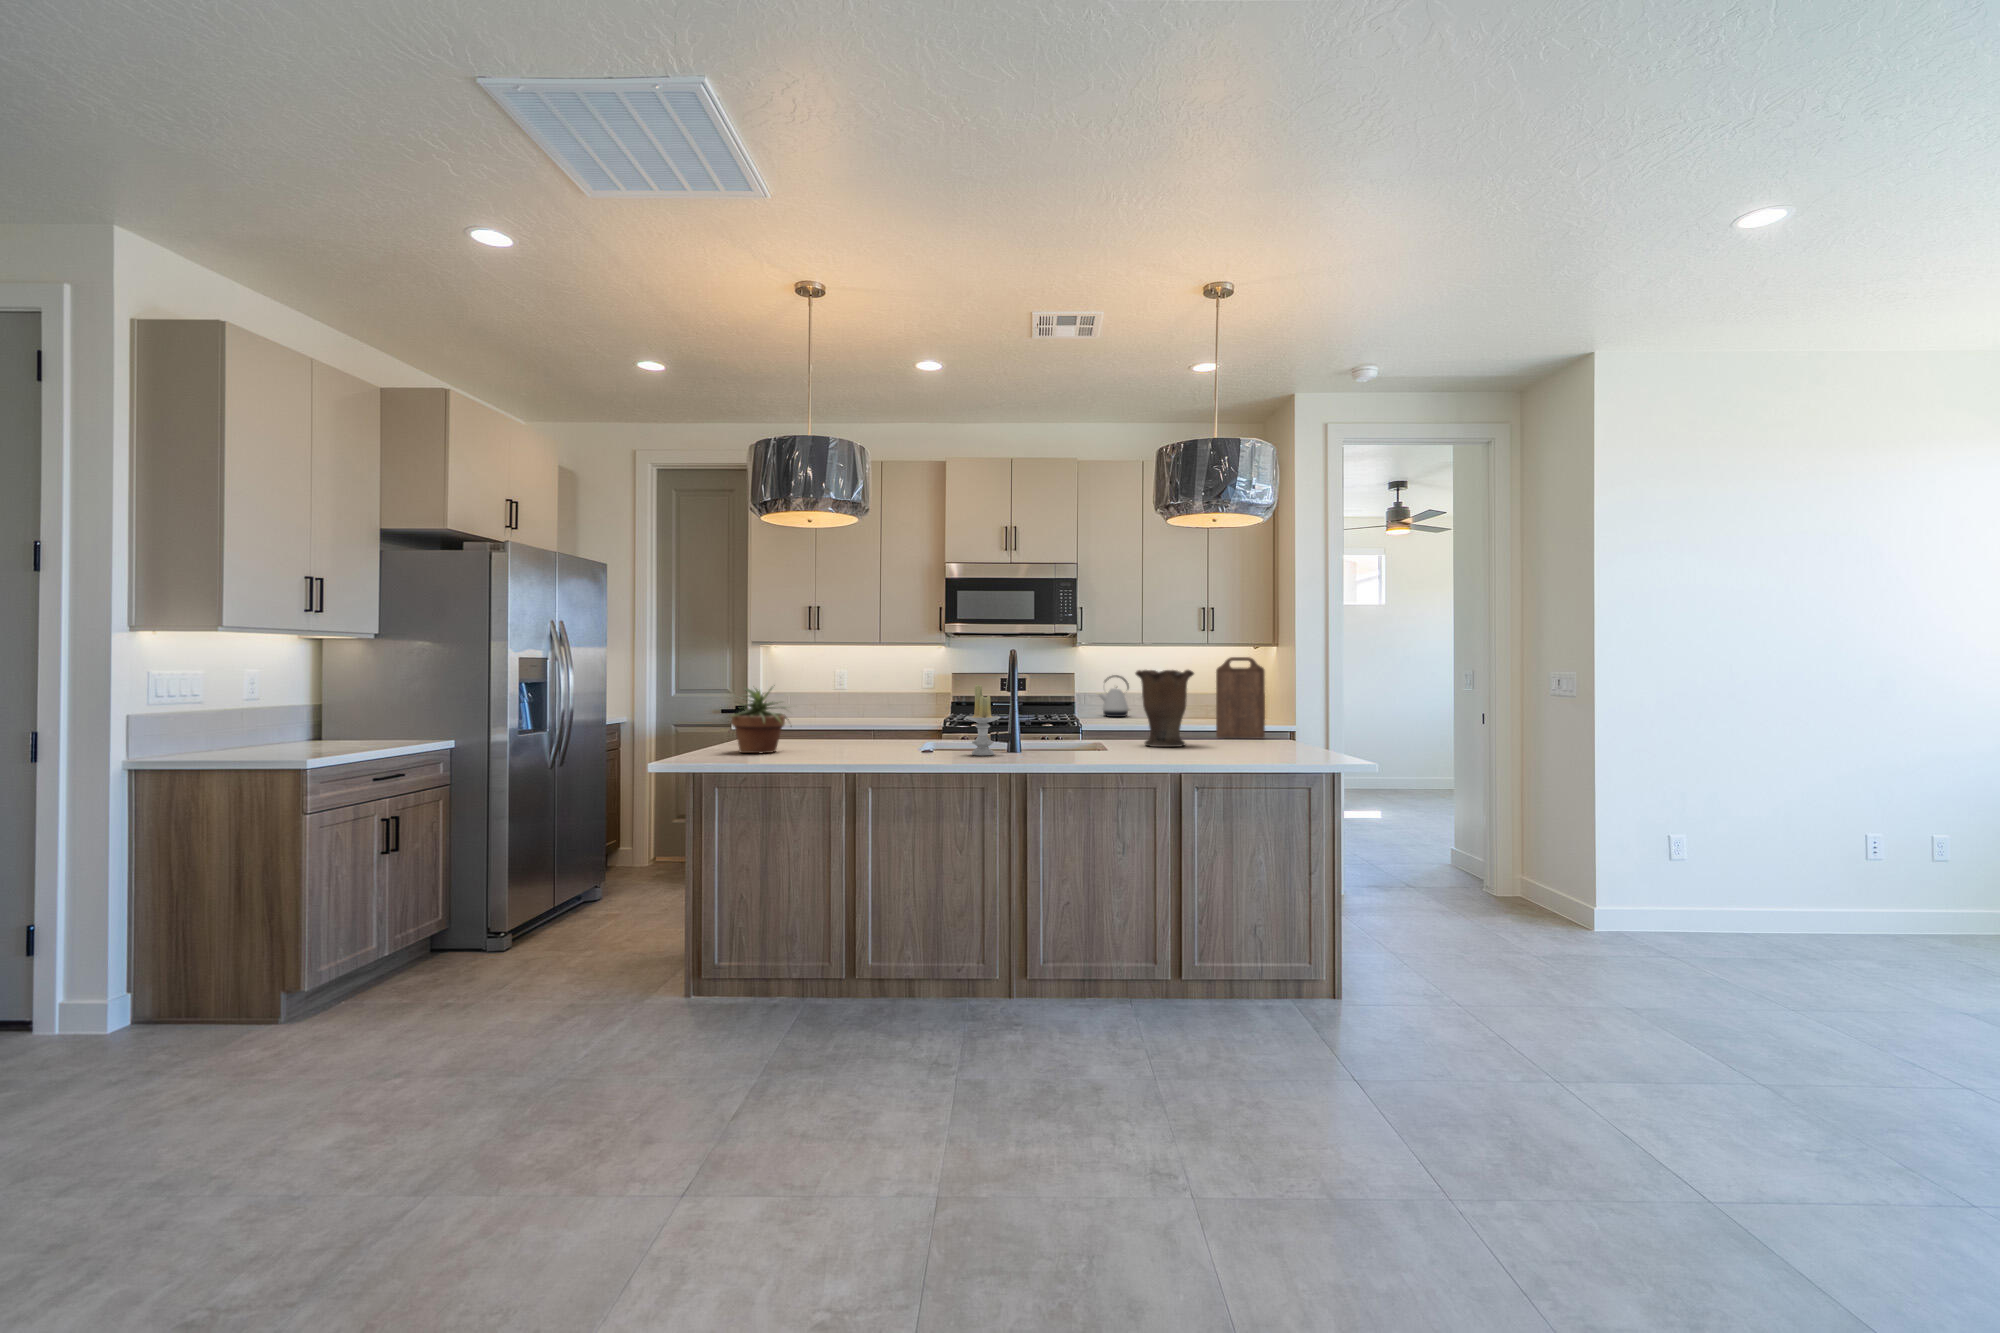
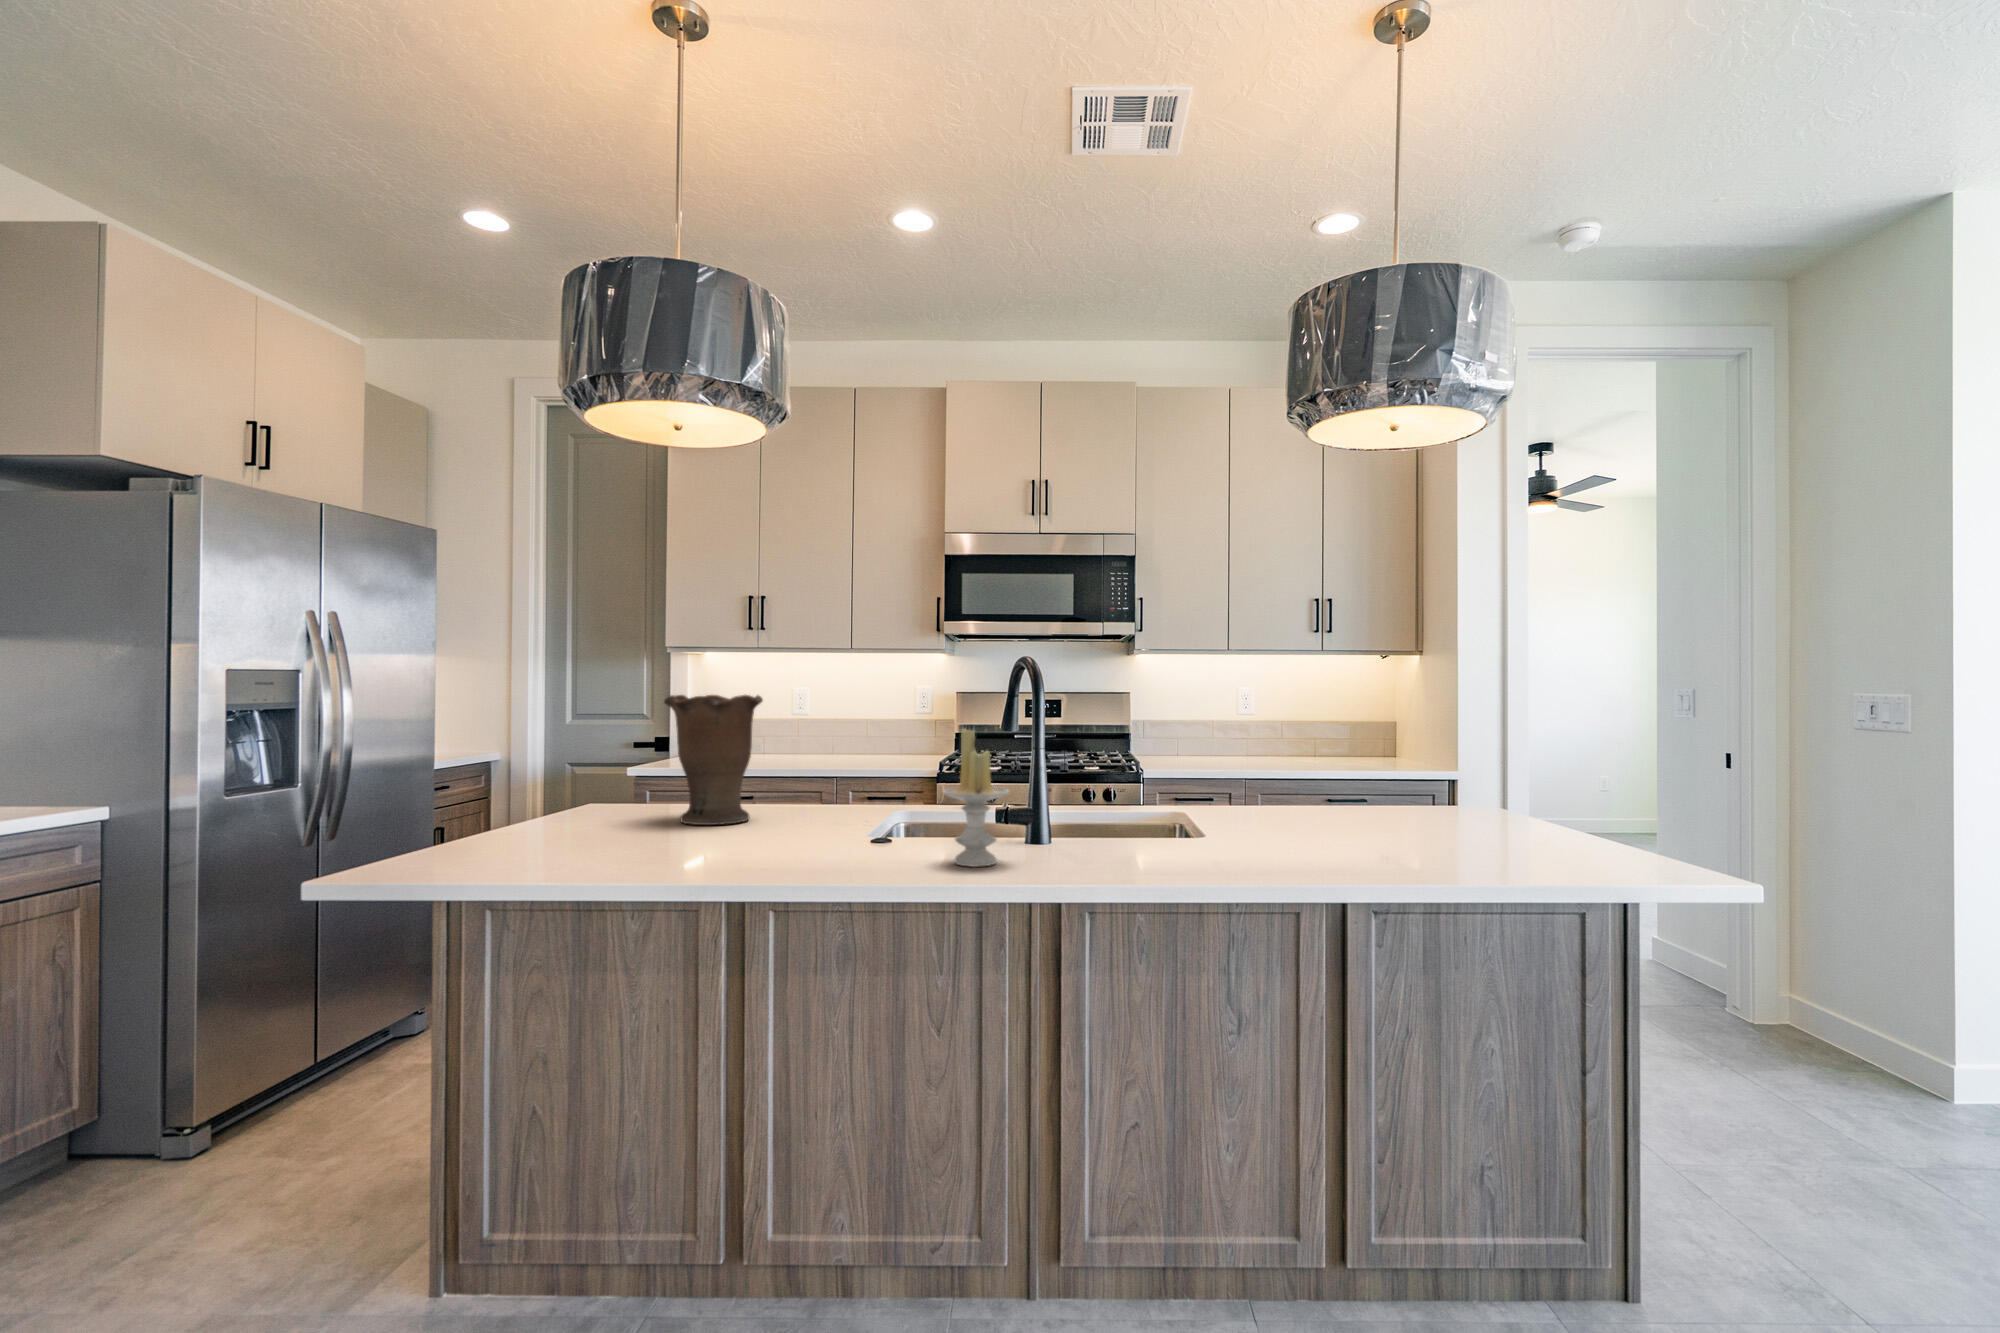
cutting board: present [1216,657,1265,739] -> none [1379,675,1464,814]
vase: present [1135,670,1194,747] -> present [664,695,763,825]
kettle: present [1099,675,1130,717] -> none [1161,697,1208,757]
potted plant: present [730,685,789,753] -> none [483,722,648,853]

